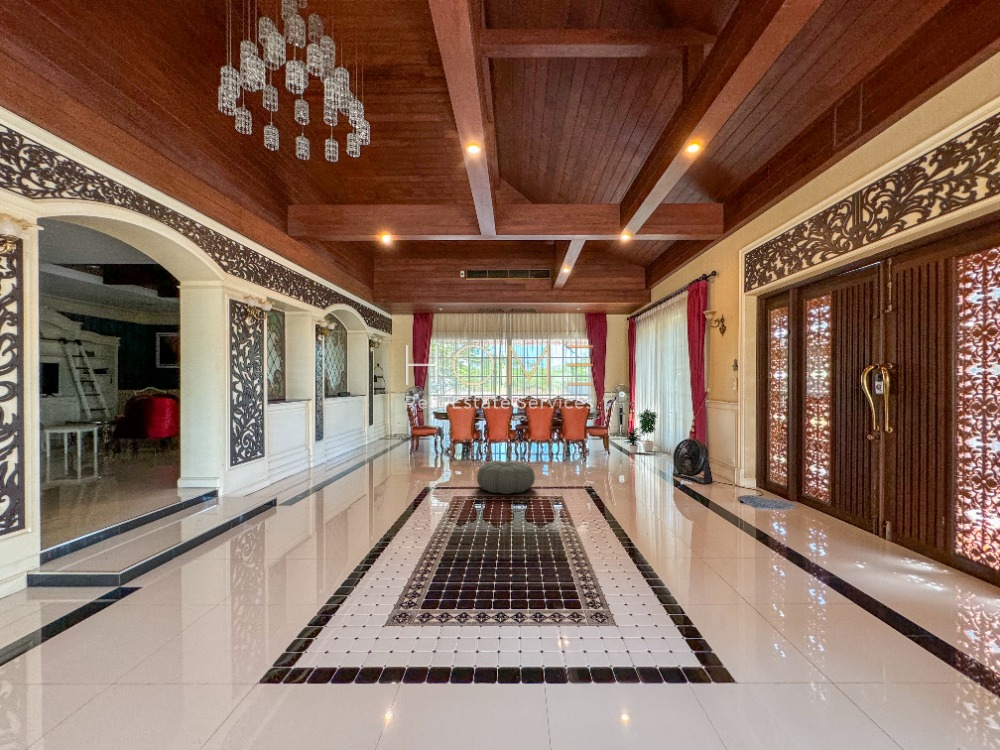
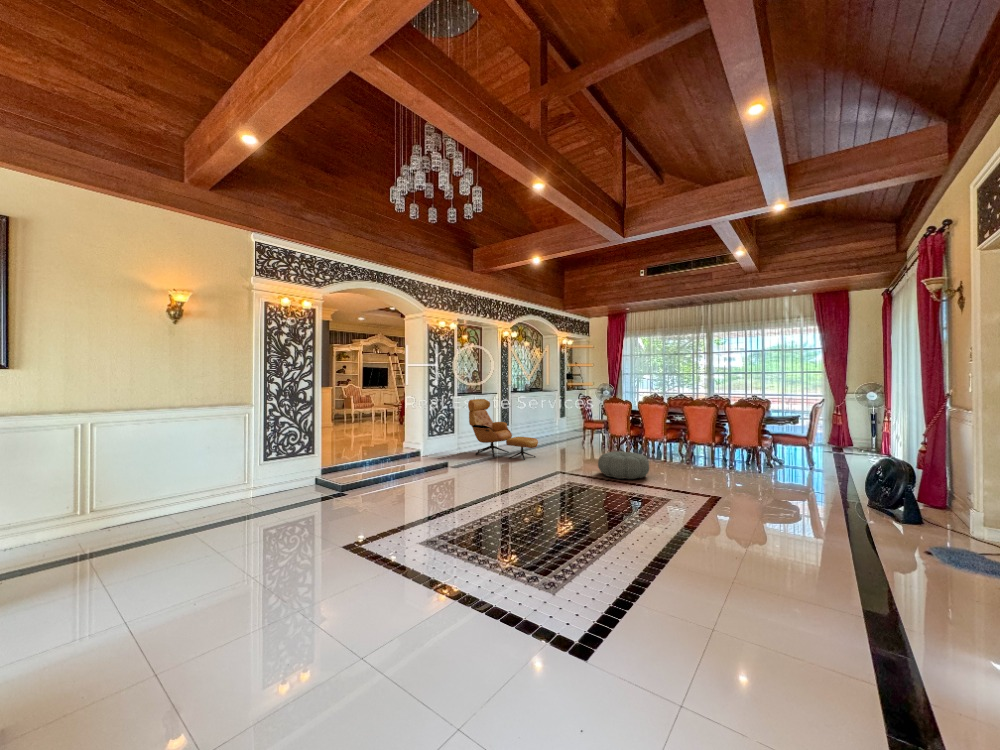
armchair: none [280,409,383,485] -> present [468,399,538,460]
potted plant: present [626,409,657,453] -> none [804,413,855,463]

